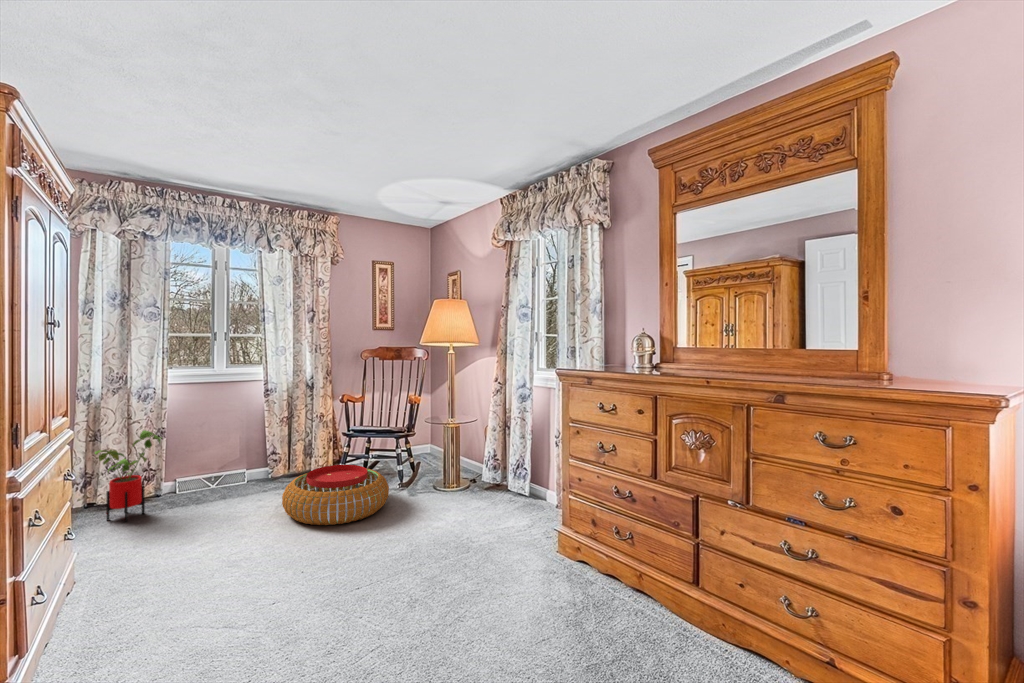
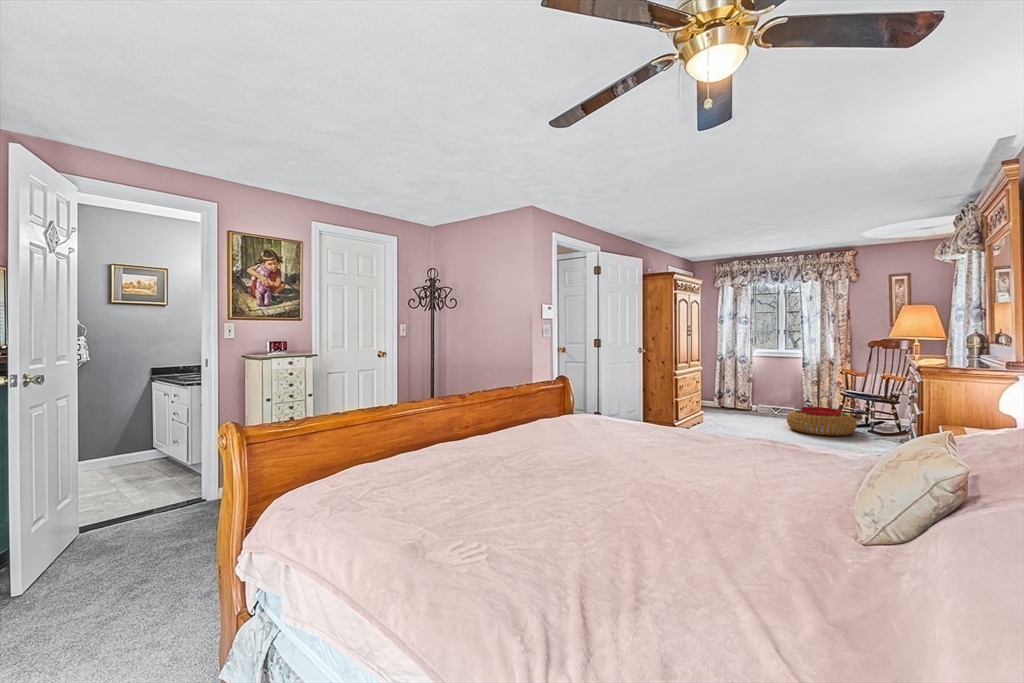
house plant: present [95,430,161,522] -> none [720,375,746,414]

